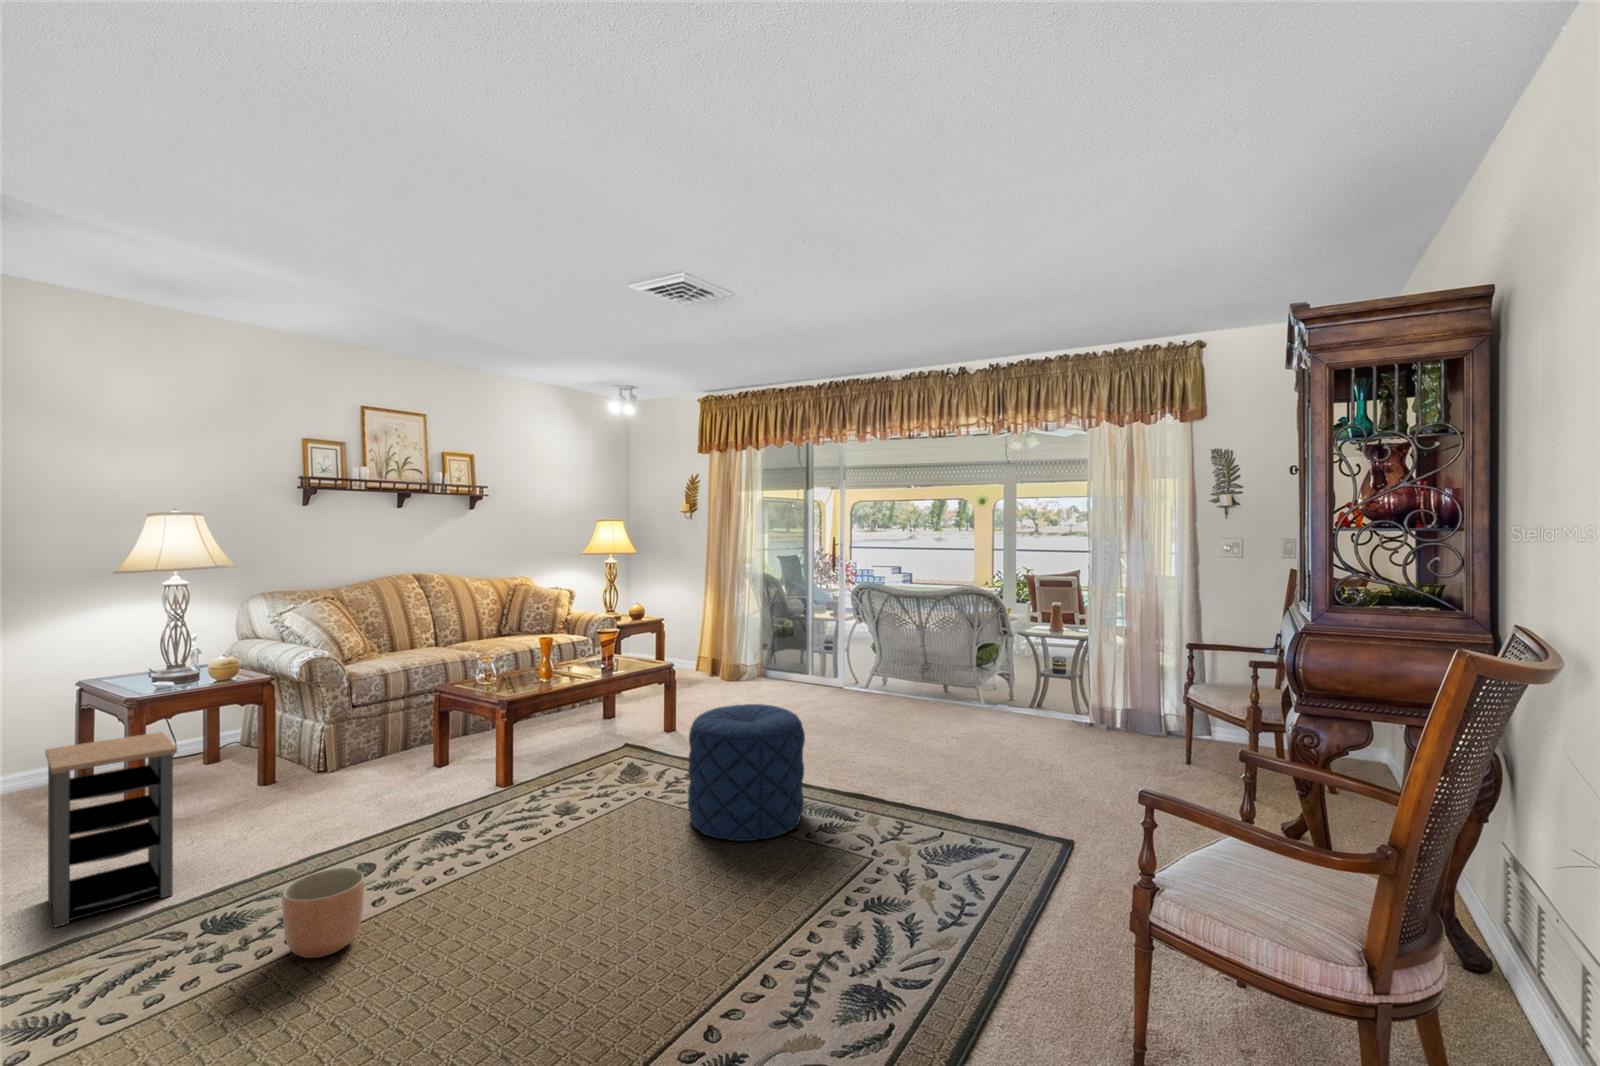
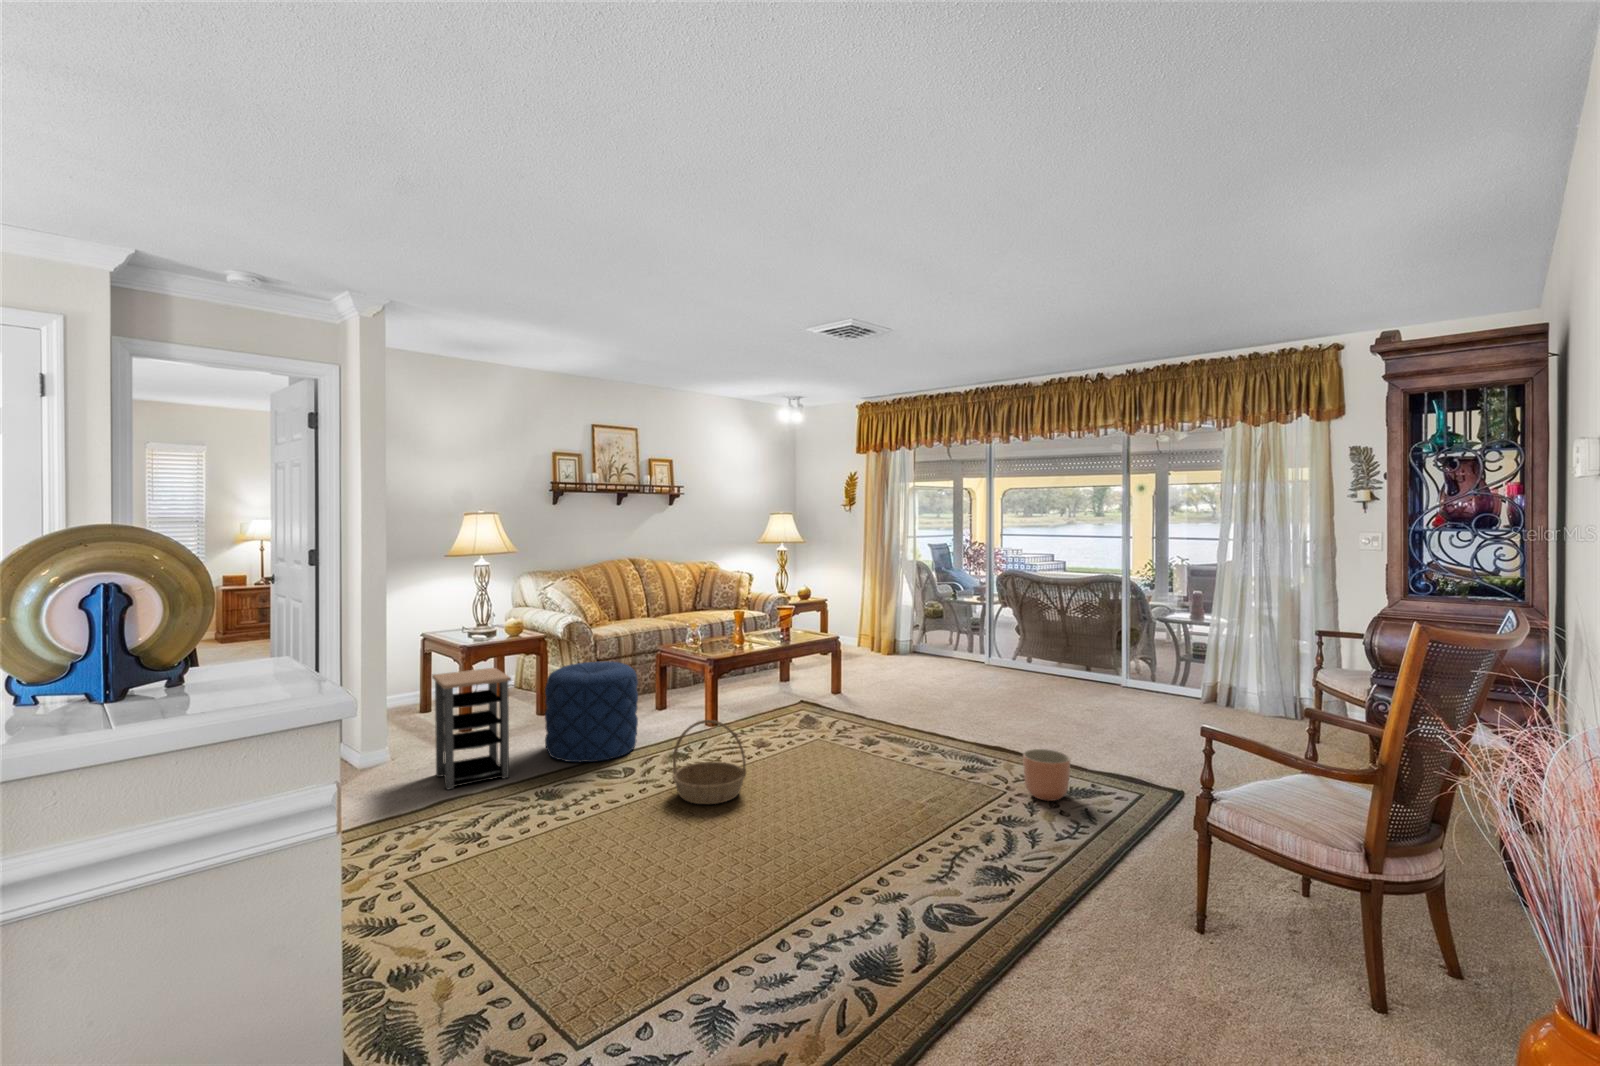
pouf: present [688,704,805,841] -> present [545,661,638,762]
basket: none [423,795,533,917] -> present [673,720,746,804]
planter: present [282,869,364,958] -> present [1023,749,1070,801]

